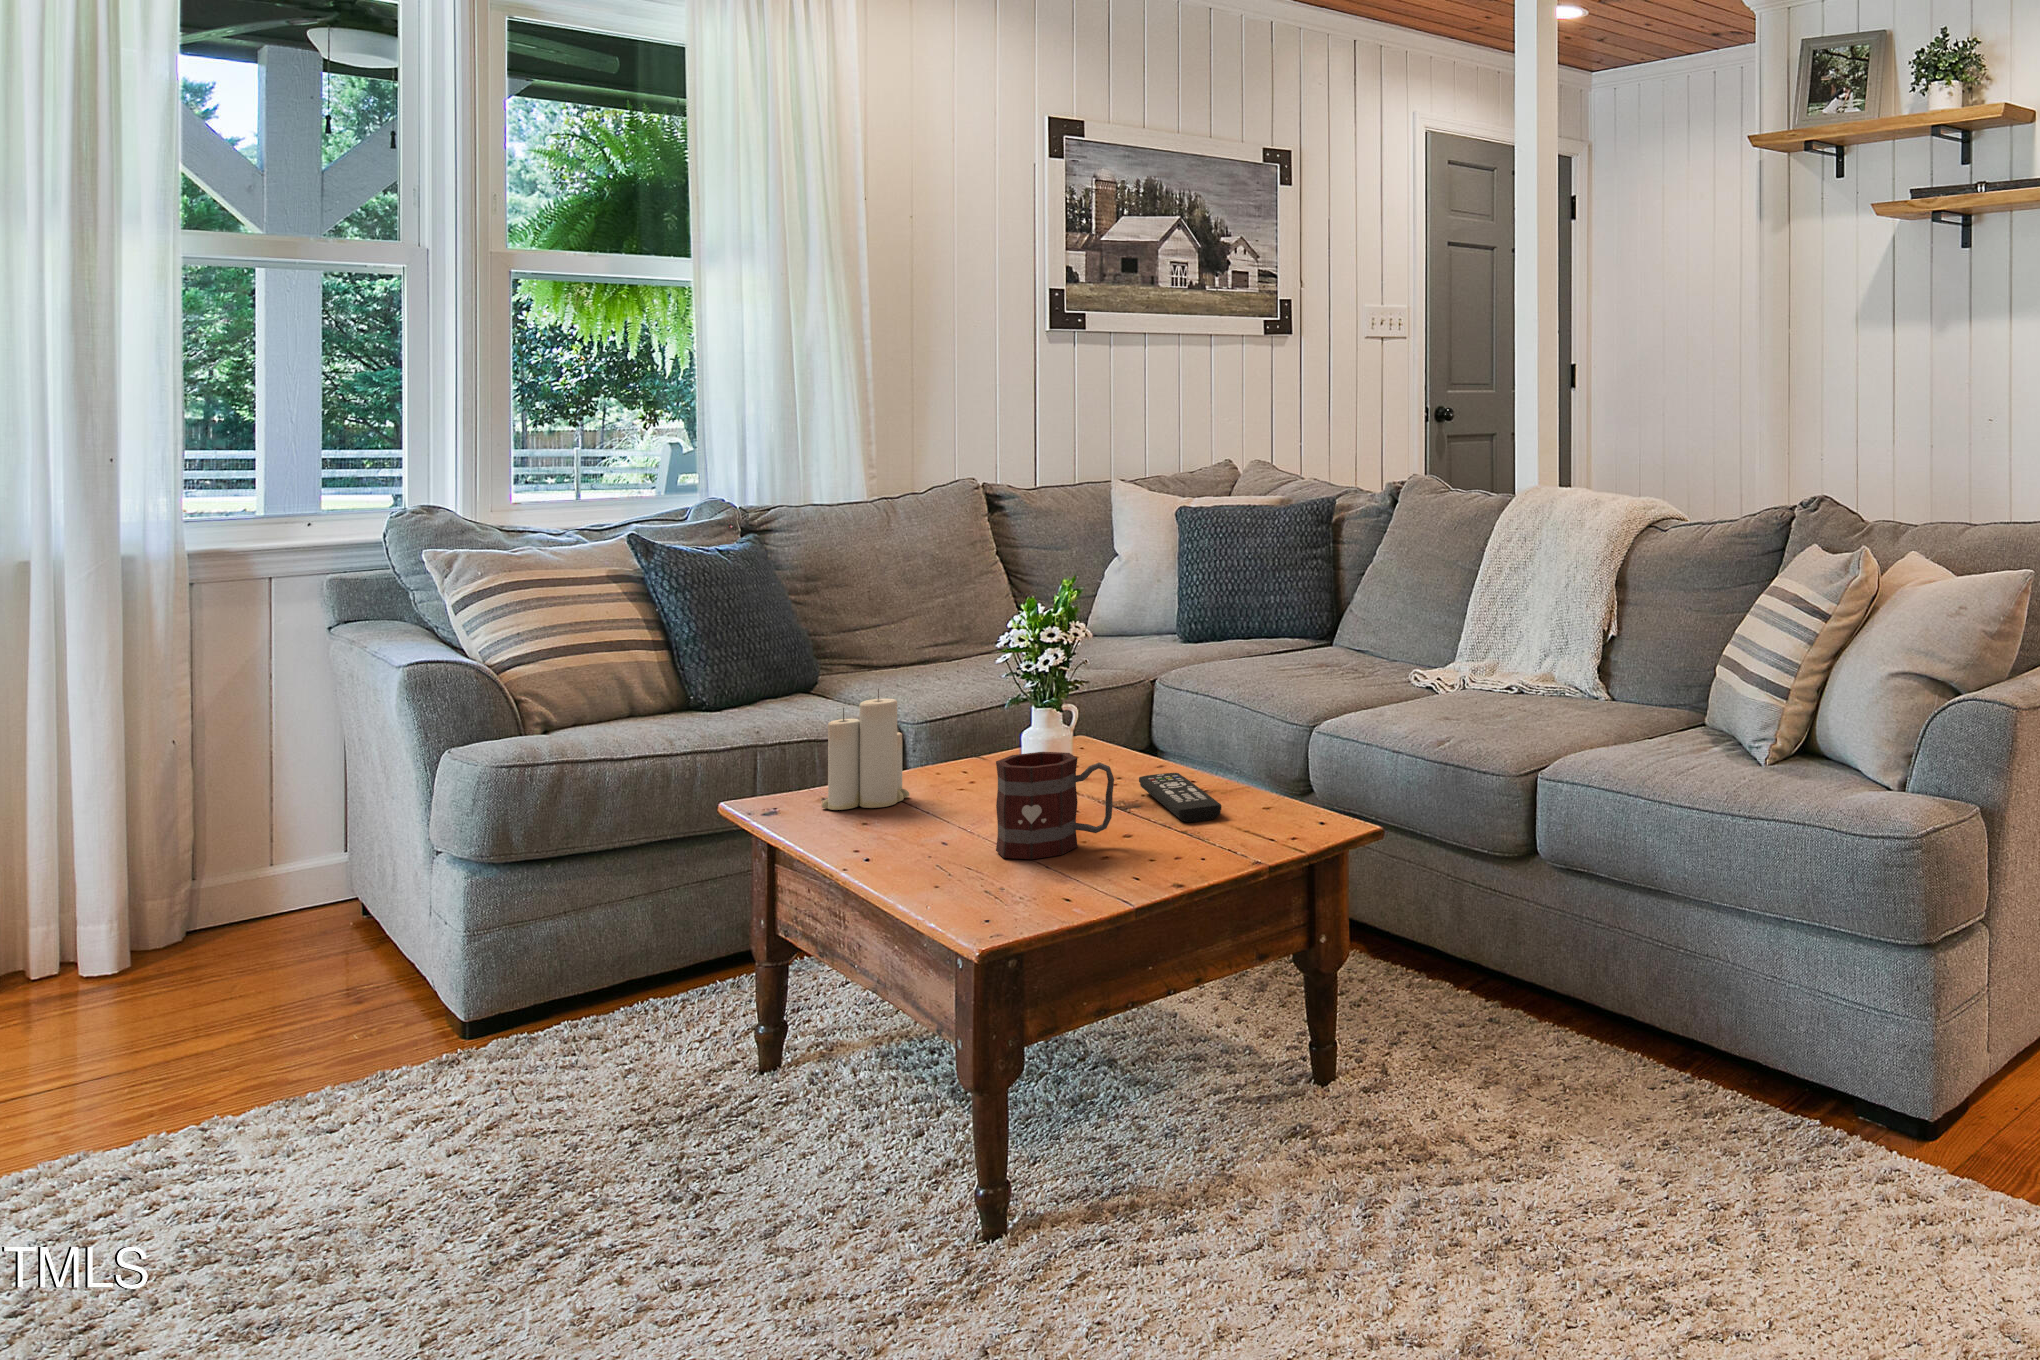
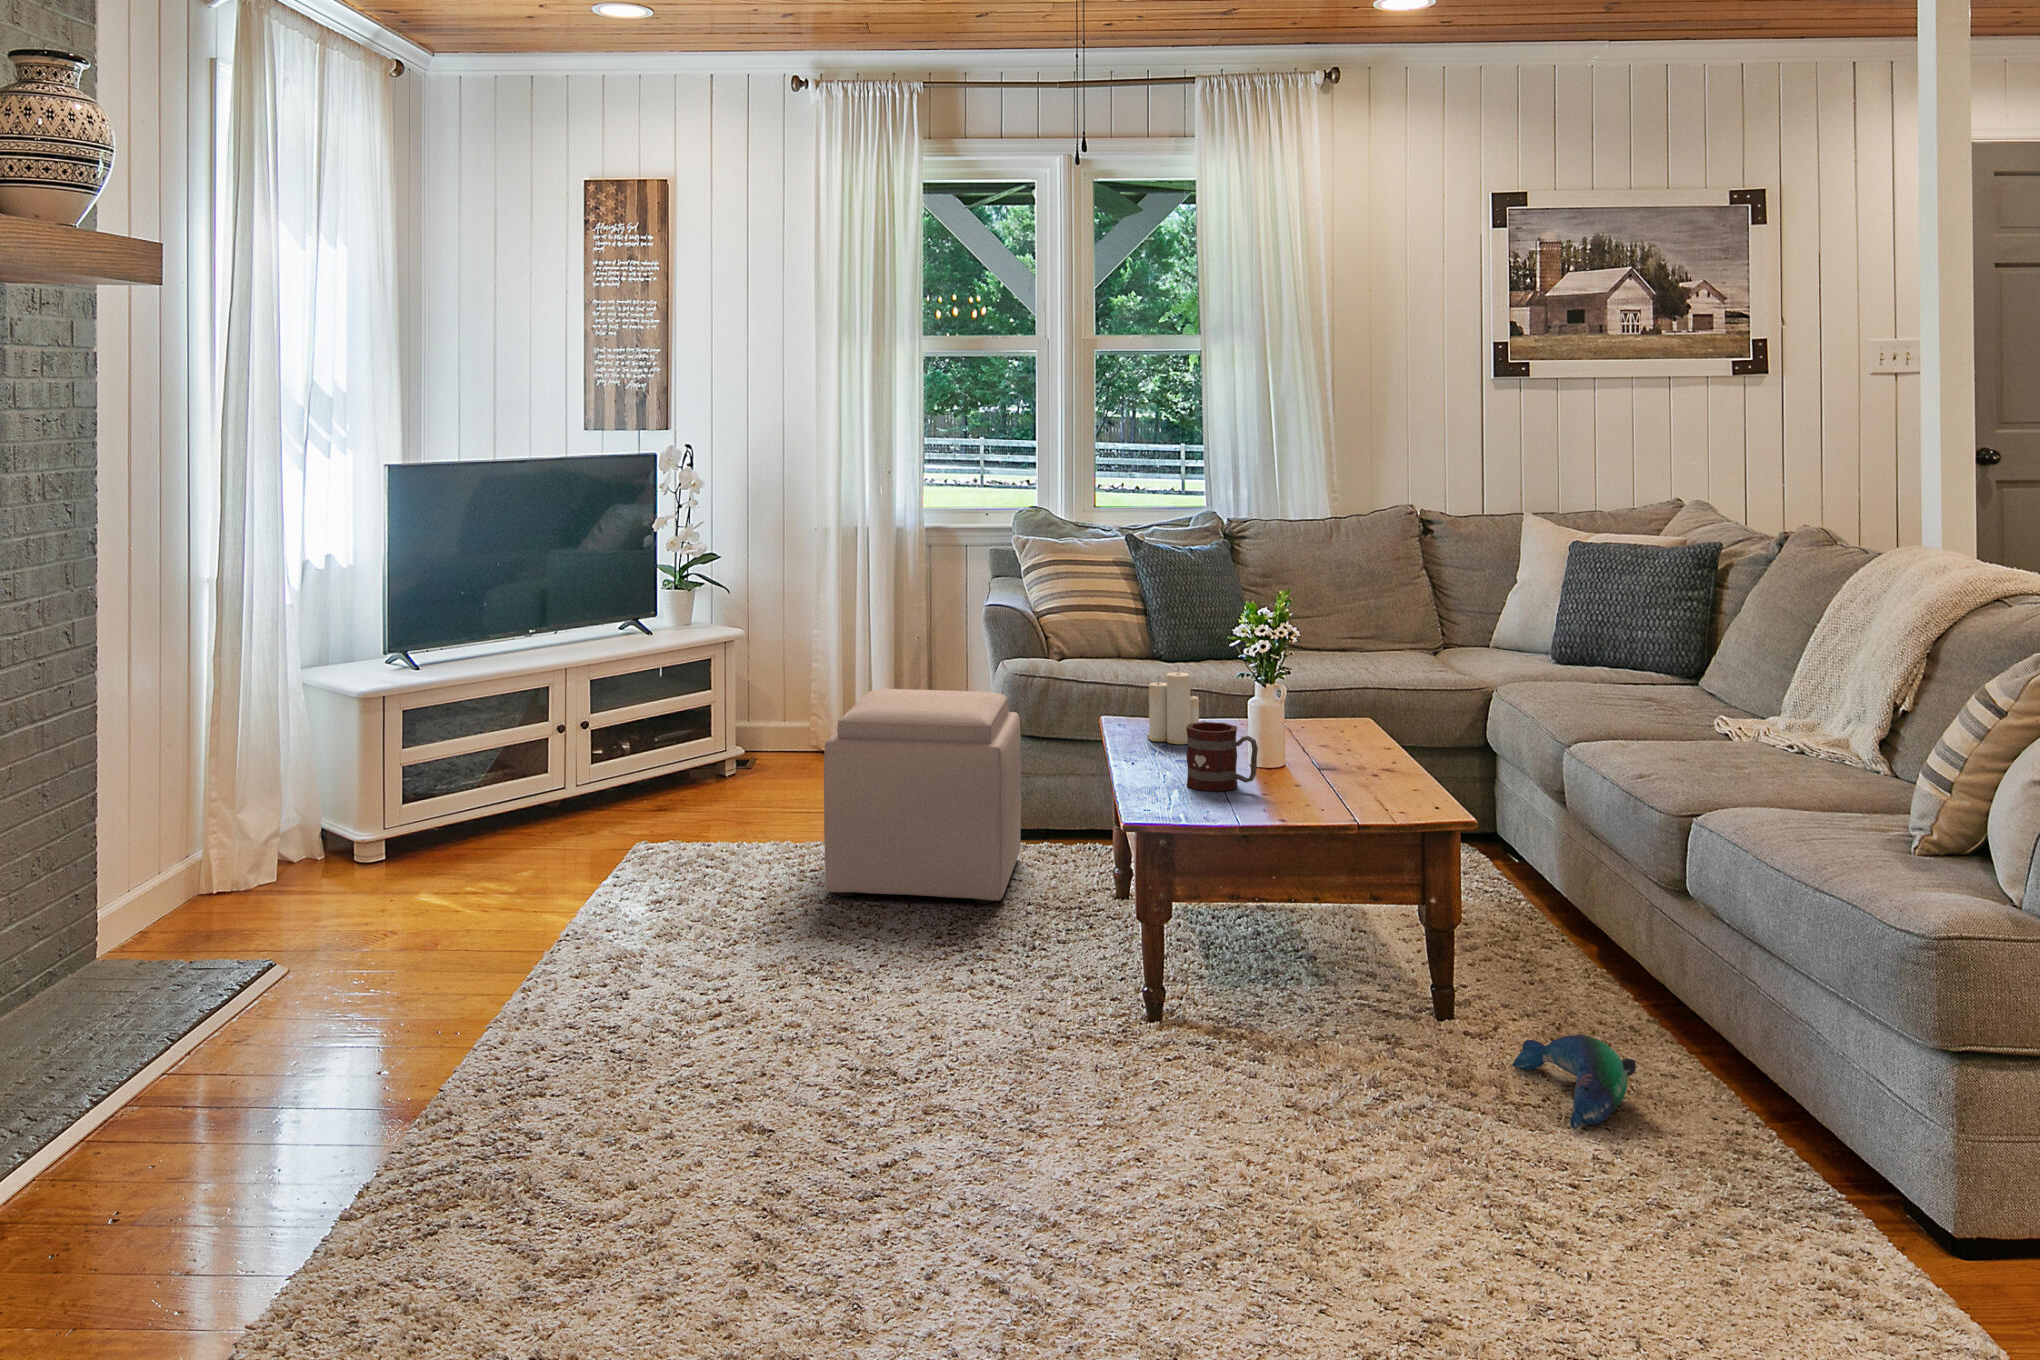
remote control: present [1139,773,1221,822] -> none [1317,755,1361,791]
ottoman: none [158,788,565,1235] -> present [824,689,1021,904]
plush toy: none [1494,1058,1668,1182] -> present [1513,1035,1636,1129]

